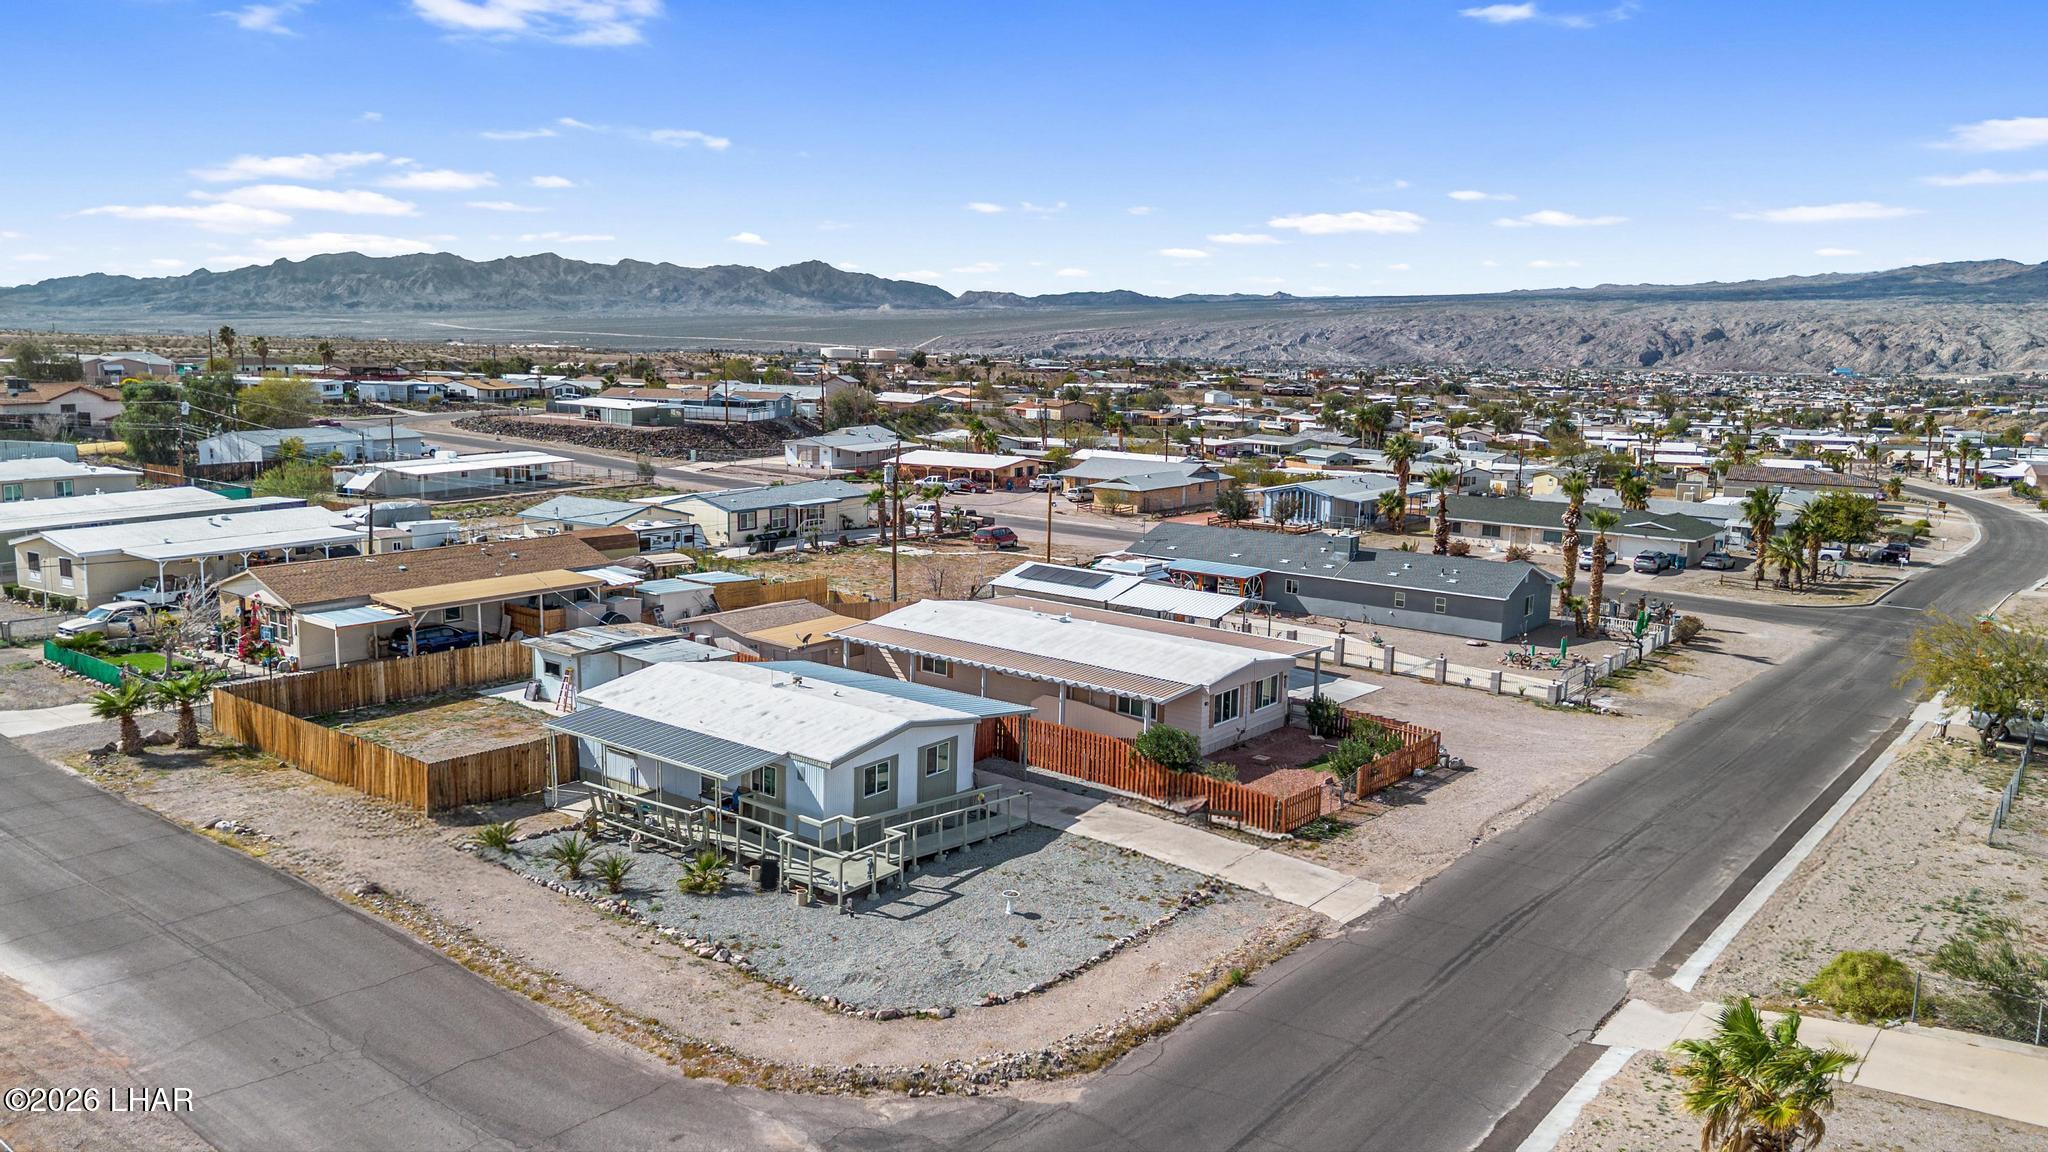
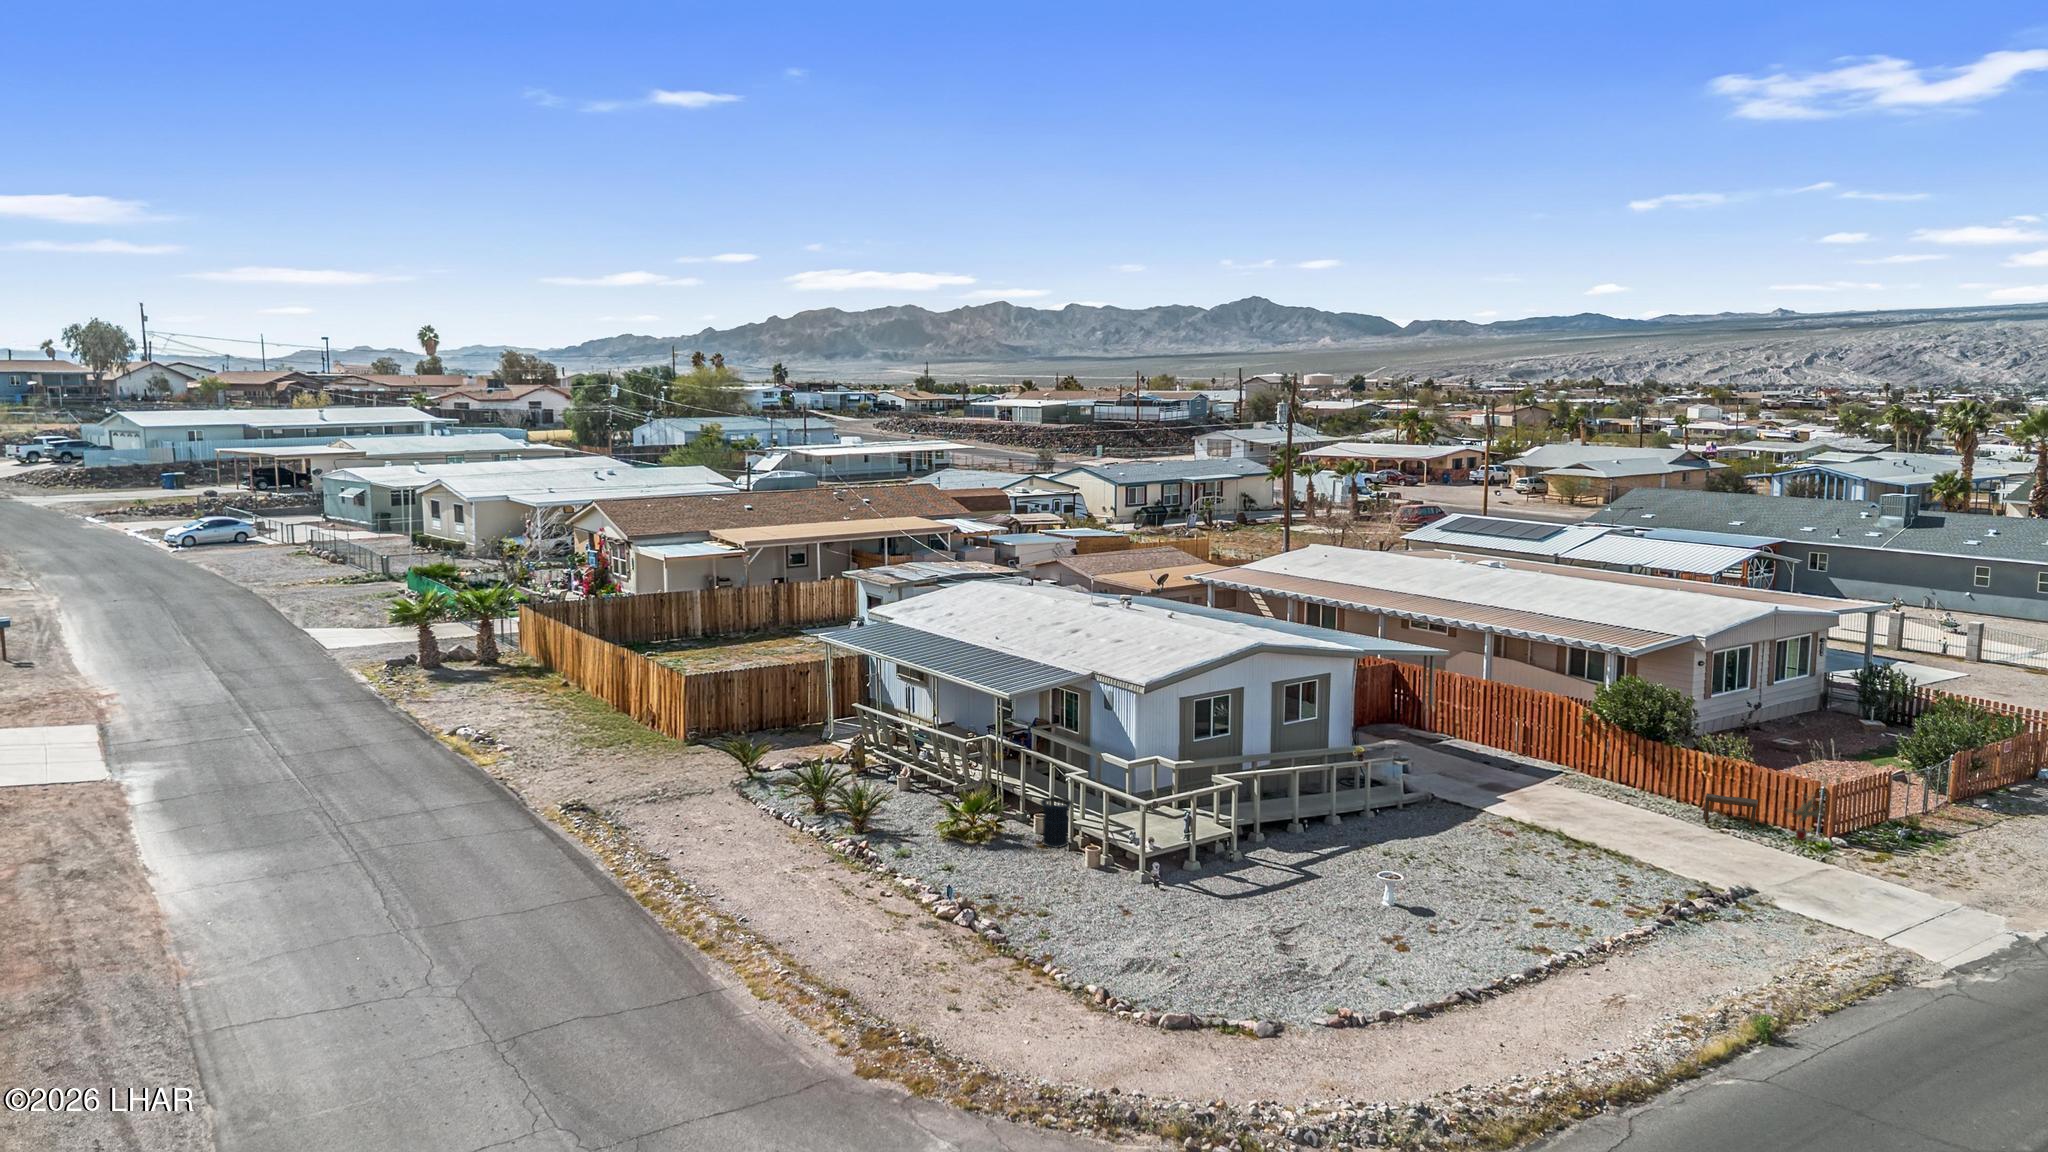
potted tree: none [1257,807,1281,838] -> present [1784,794,1823,840]

